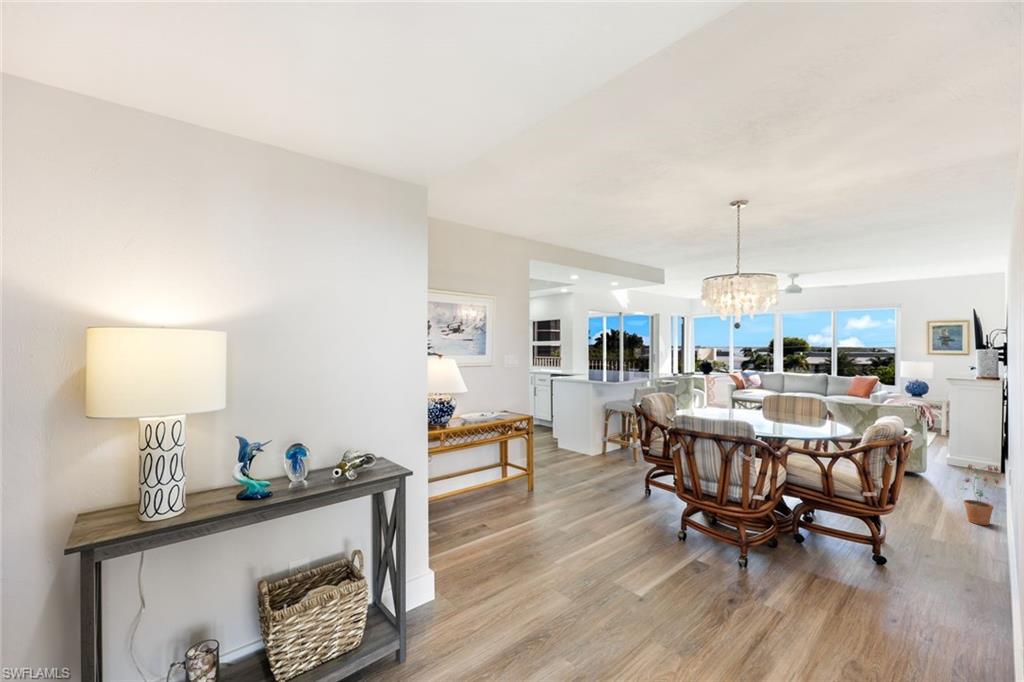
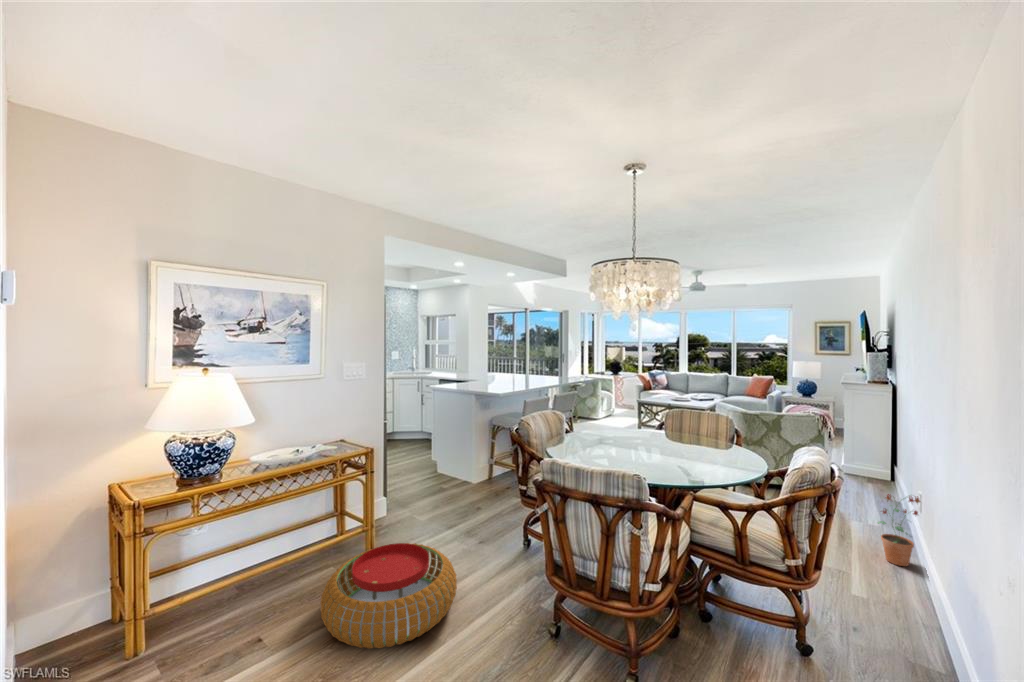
pouf: none [517,479,607,536] -> present [320,543,457,649]

